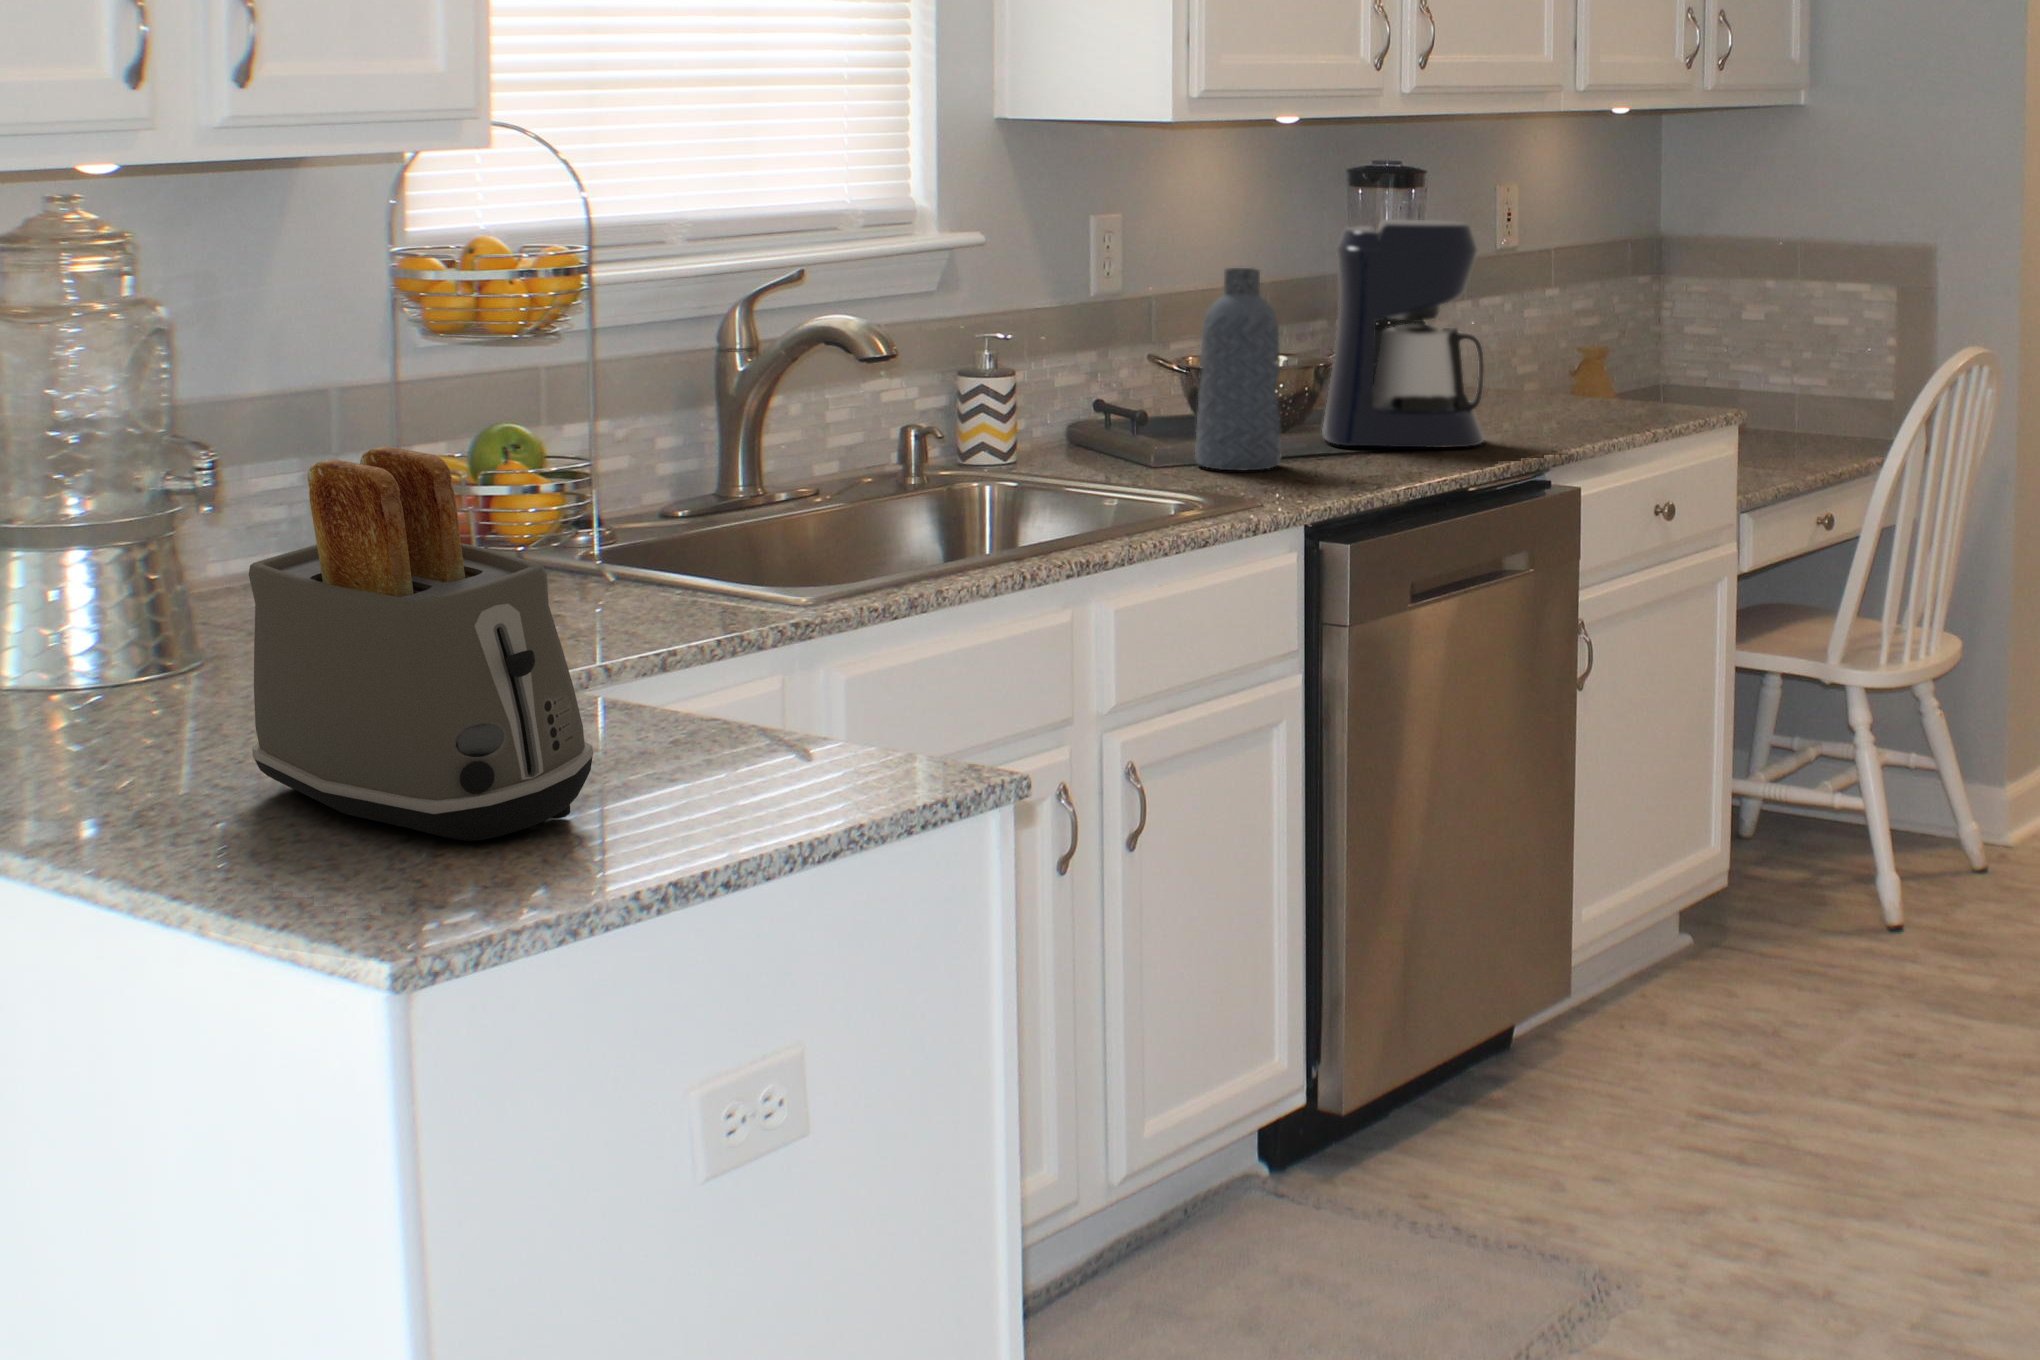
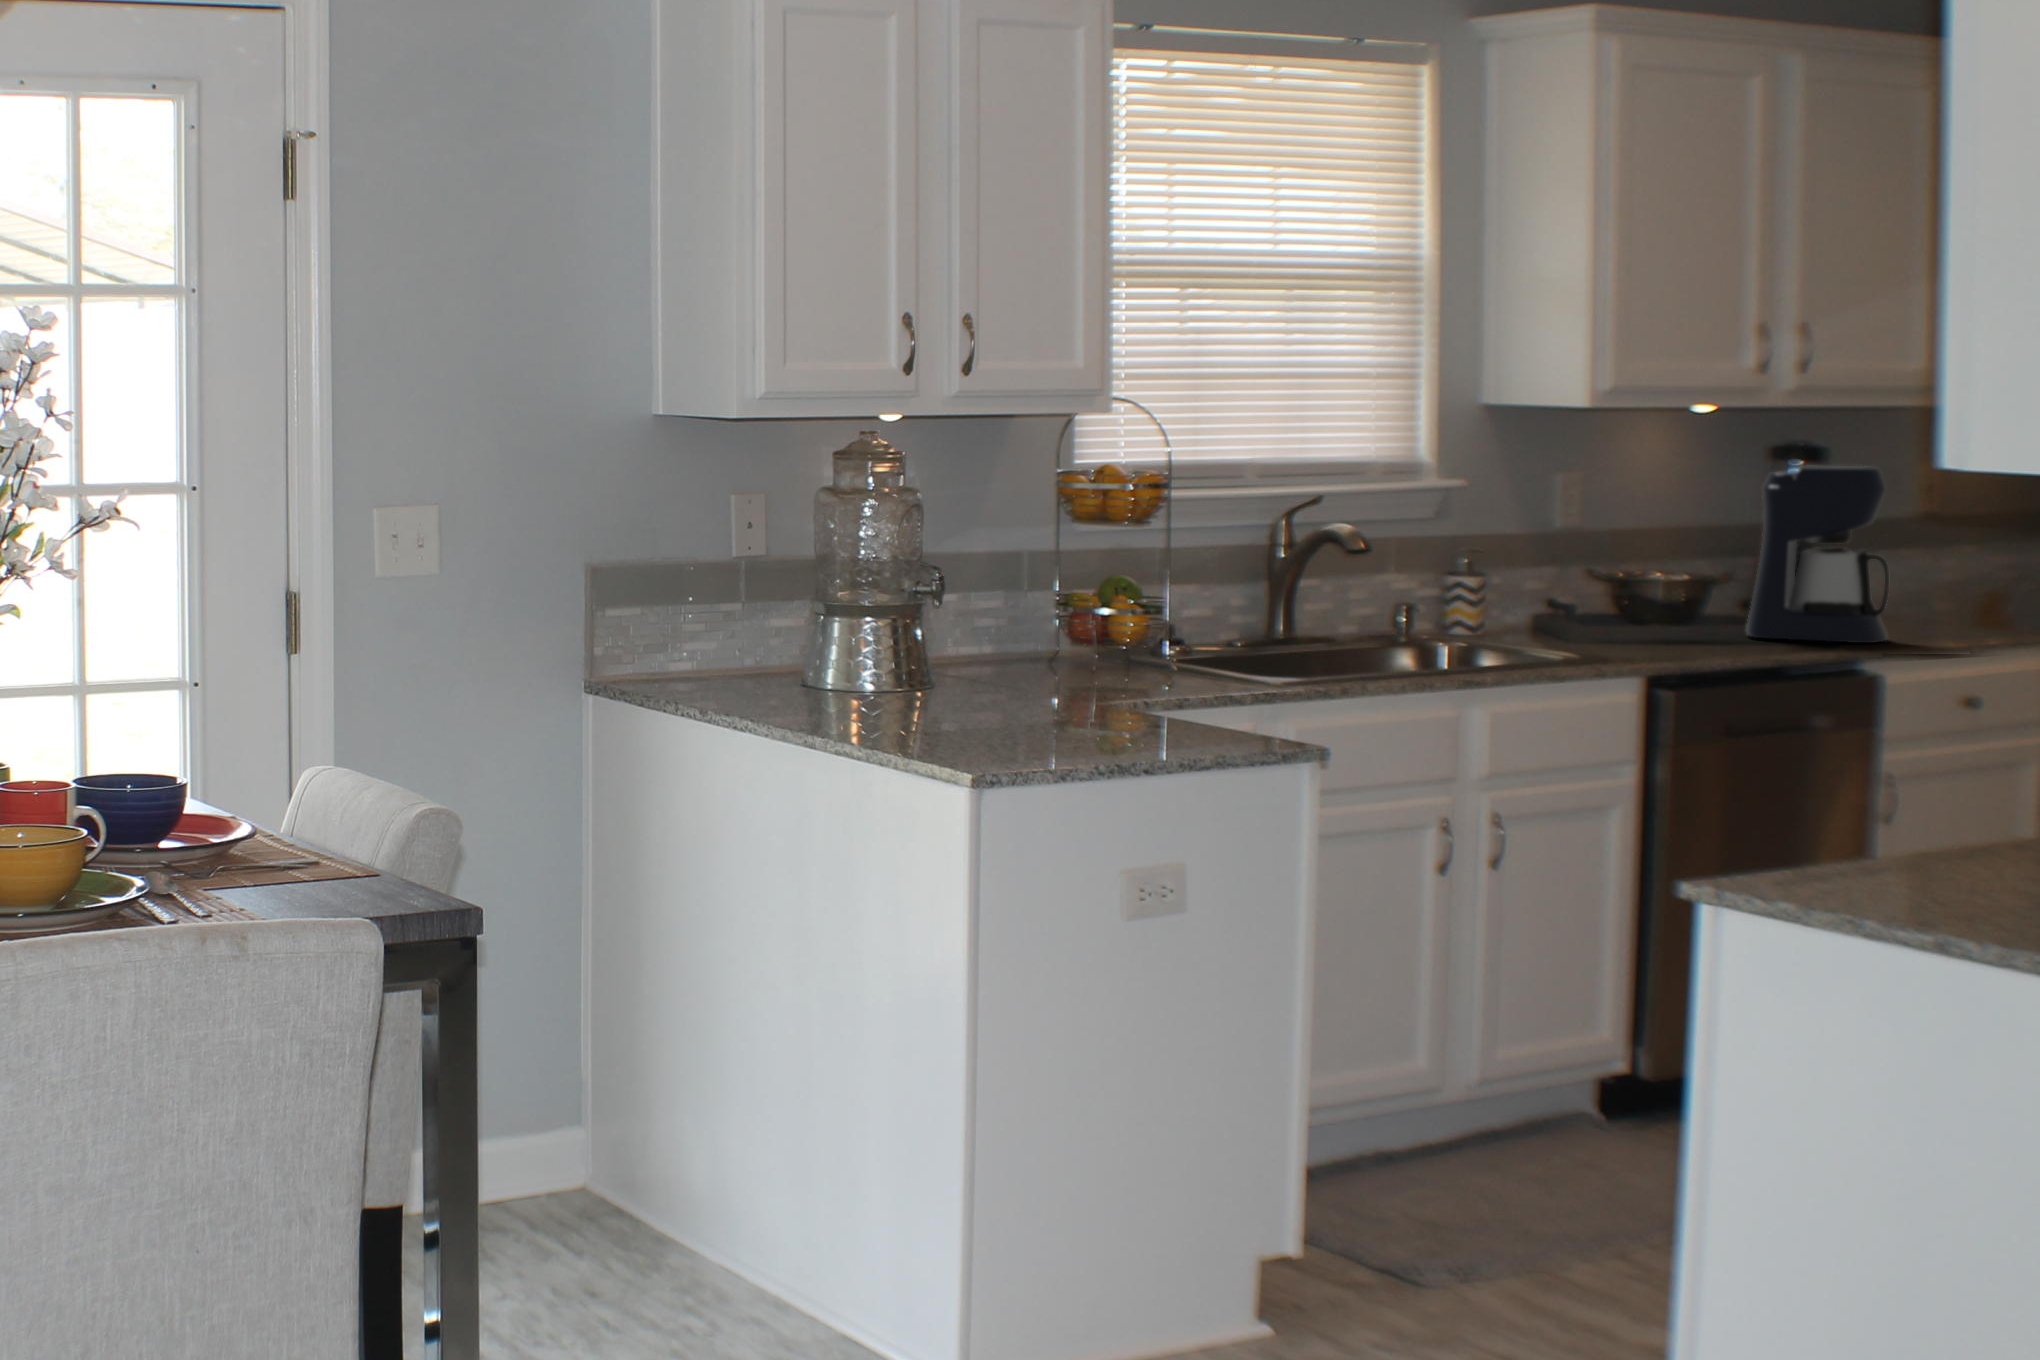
vase: present [1195,268,1281,471] -> none [1623,498,1694,648]
toaster: present [249,446,593,841] -> none [942,550,1109,755]

